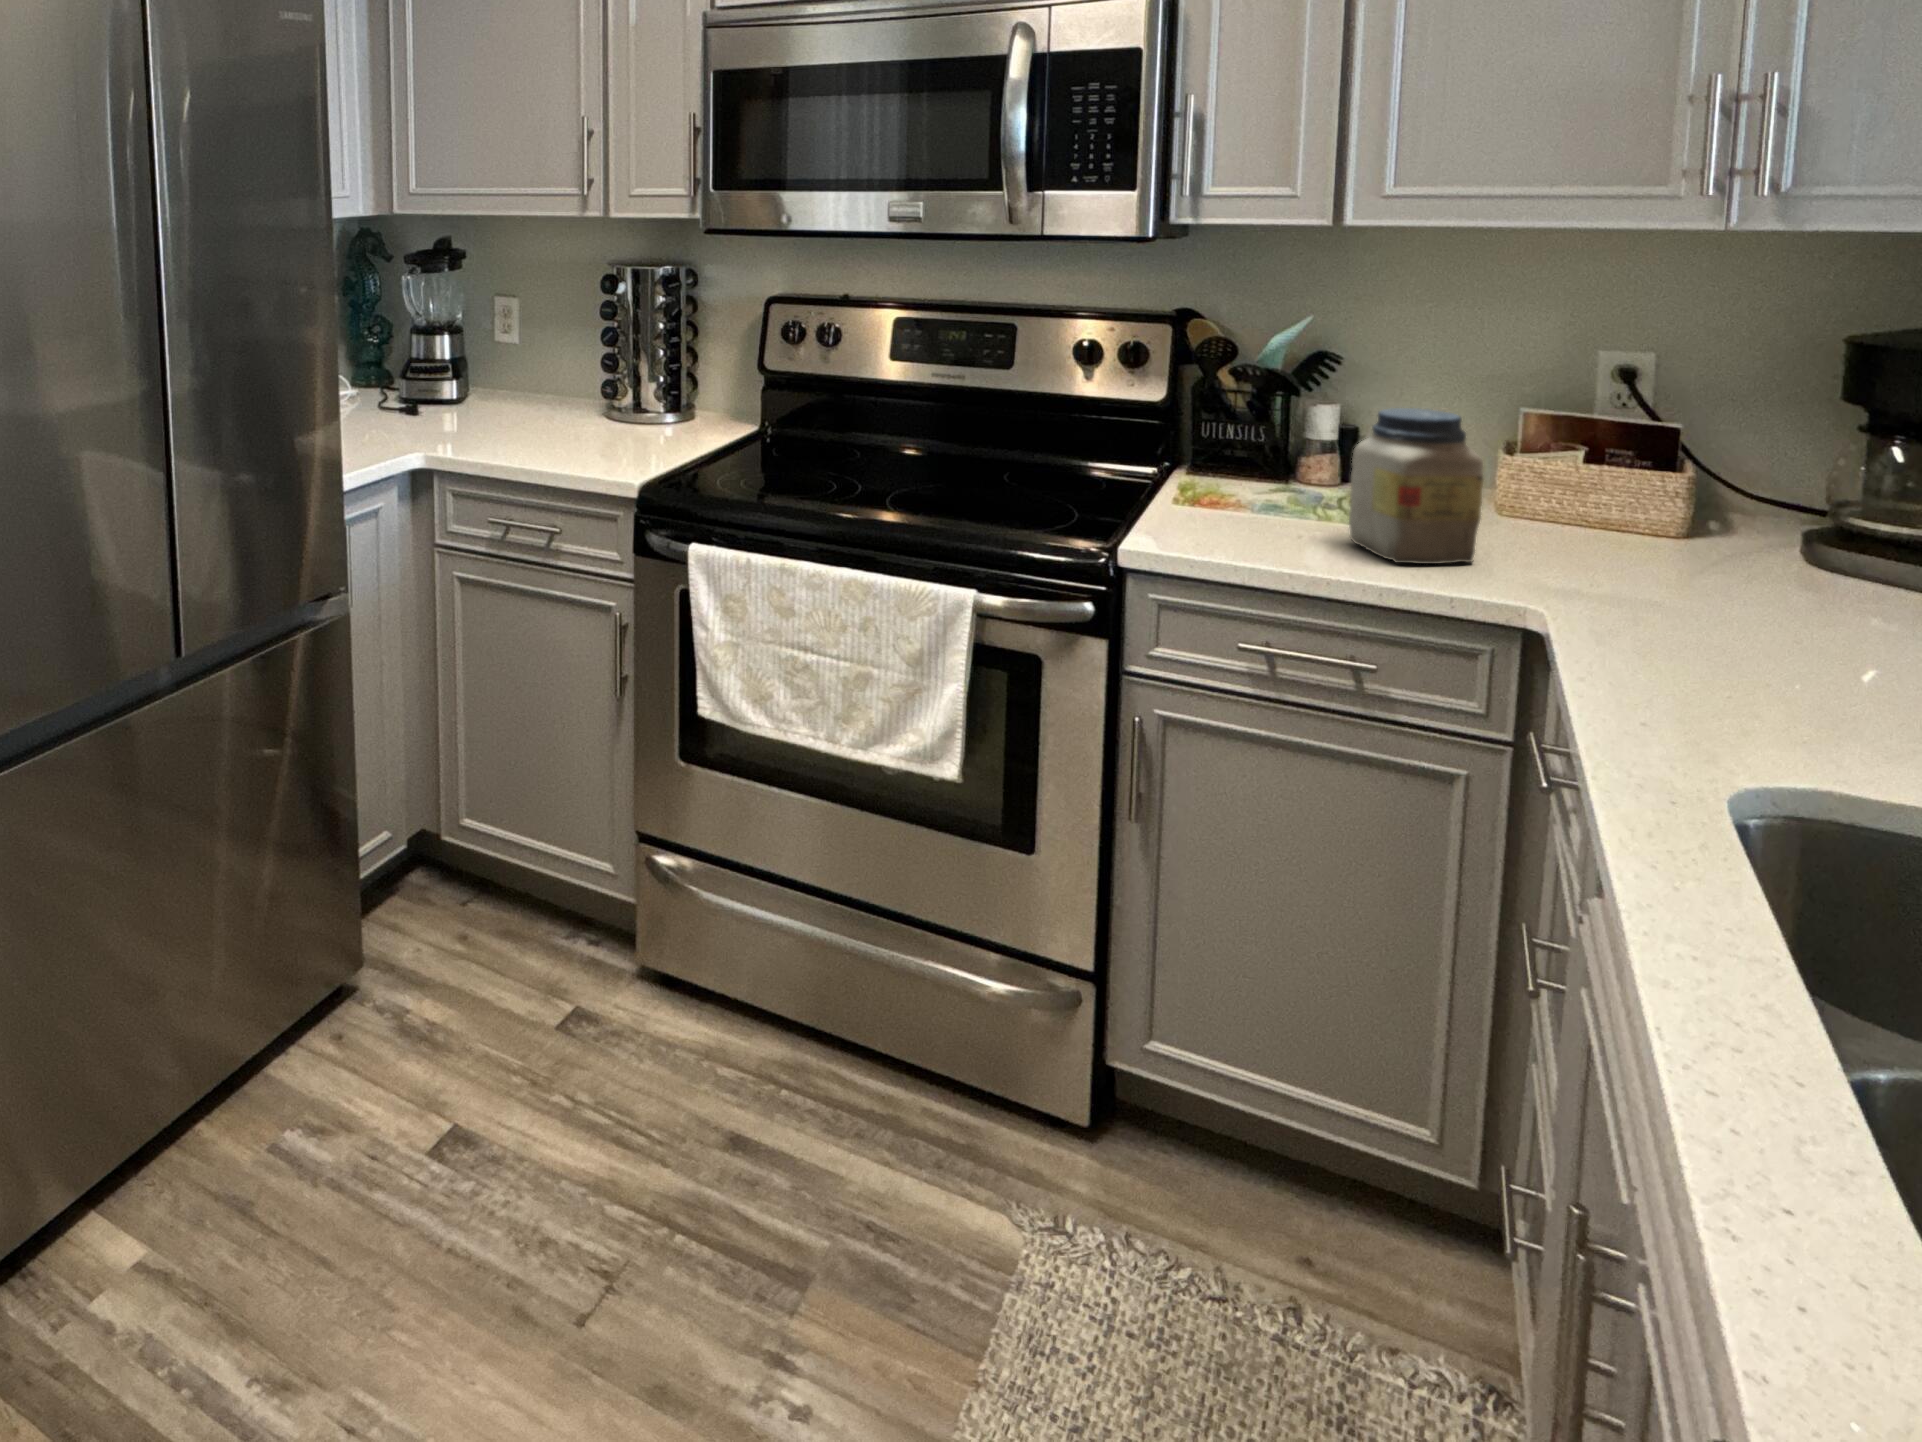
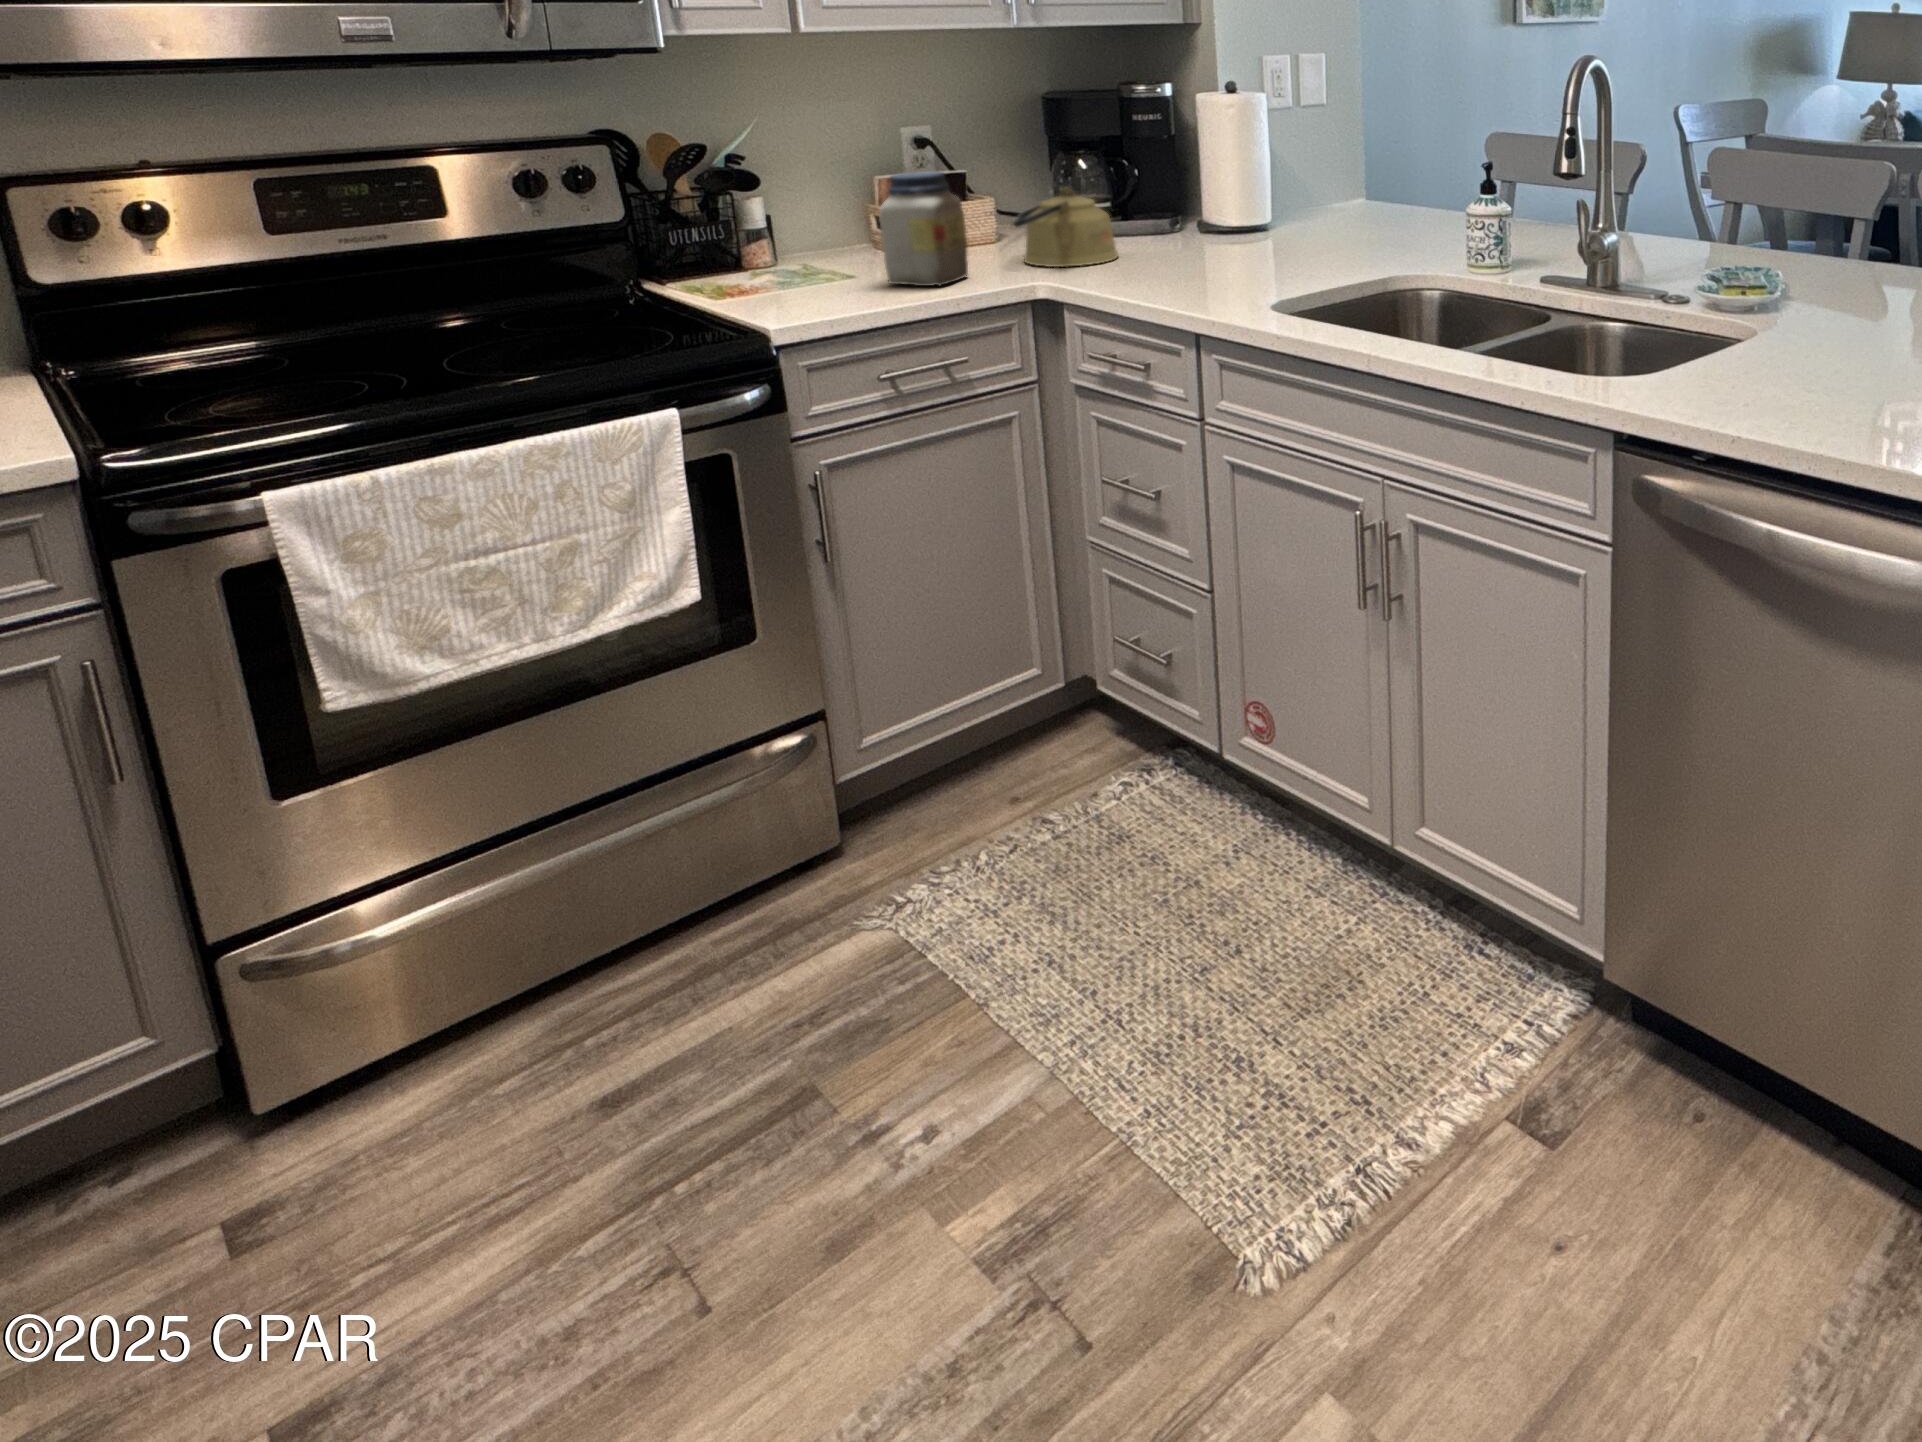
kettle: none [1580,479,1805,615] -> present [1013,188,1118,267]

